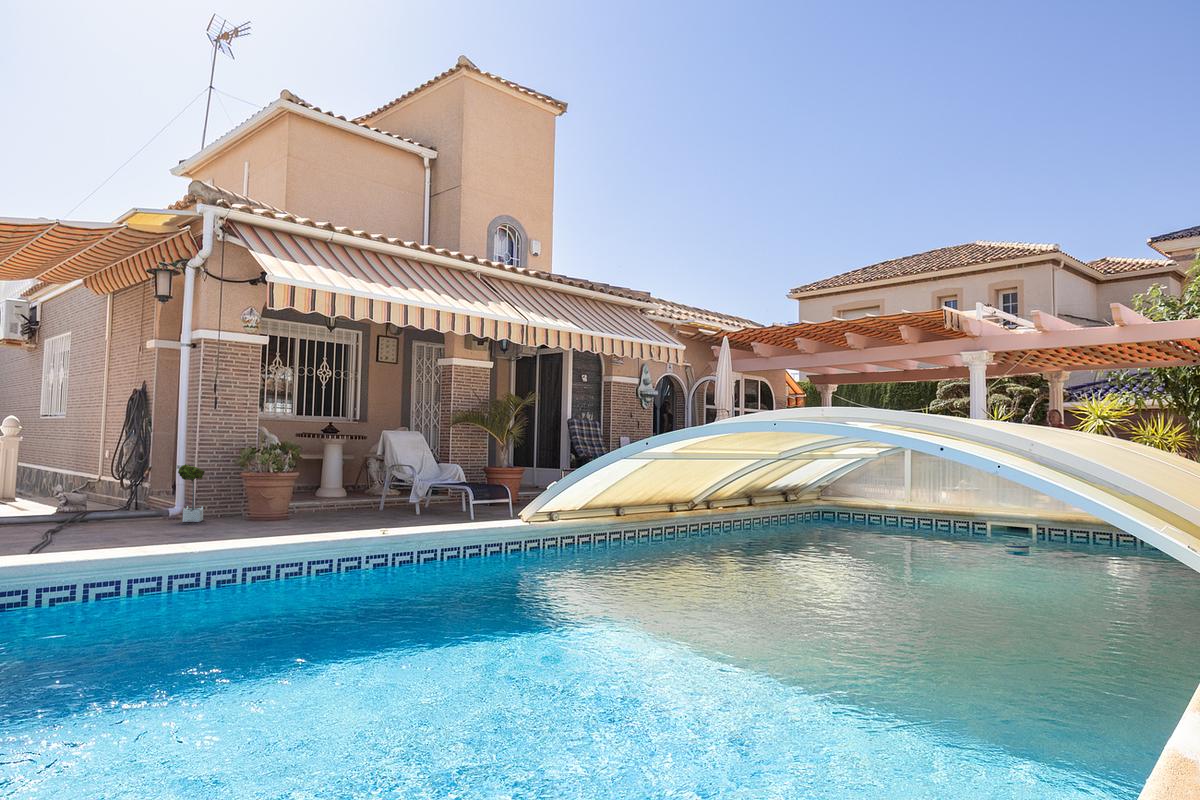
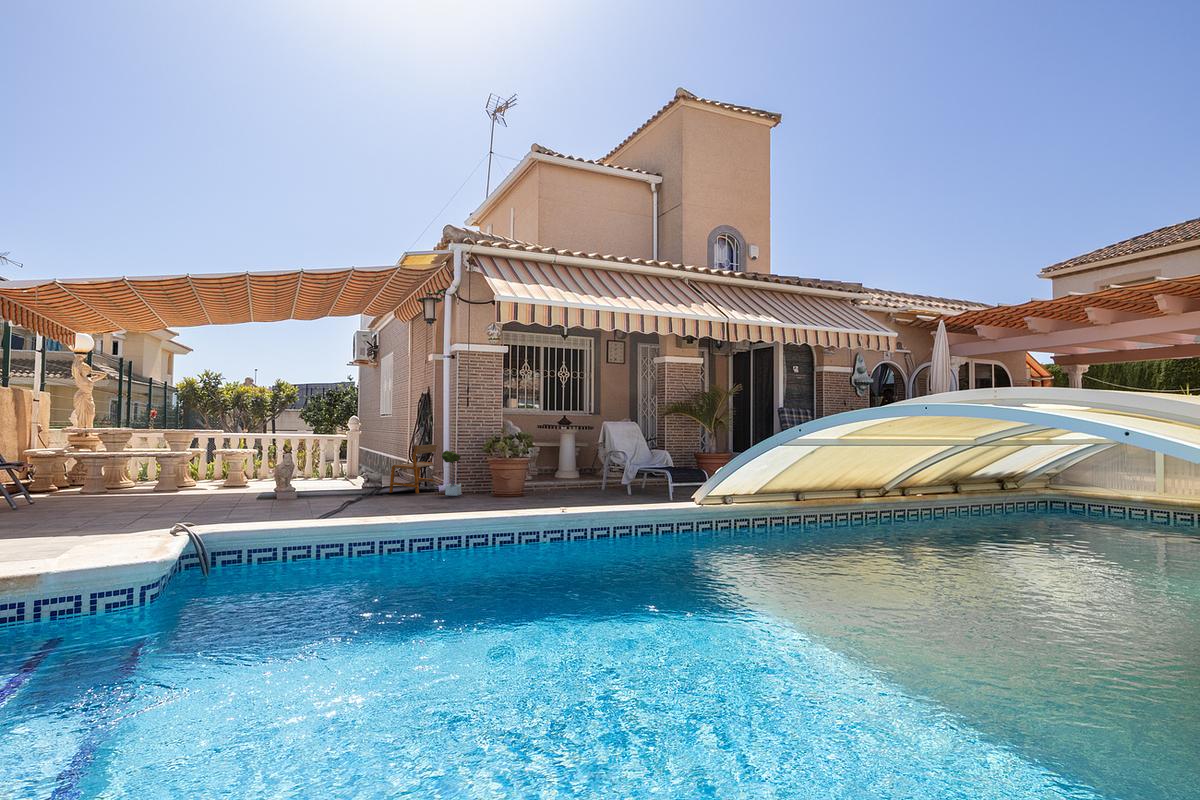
bench: none [96,456,168,521] -> present [389,444,437,494]

